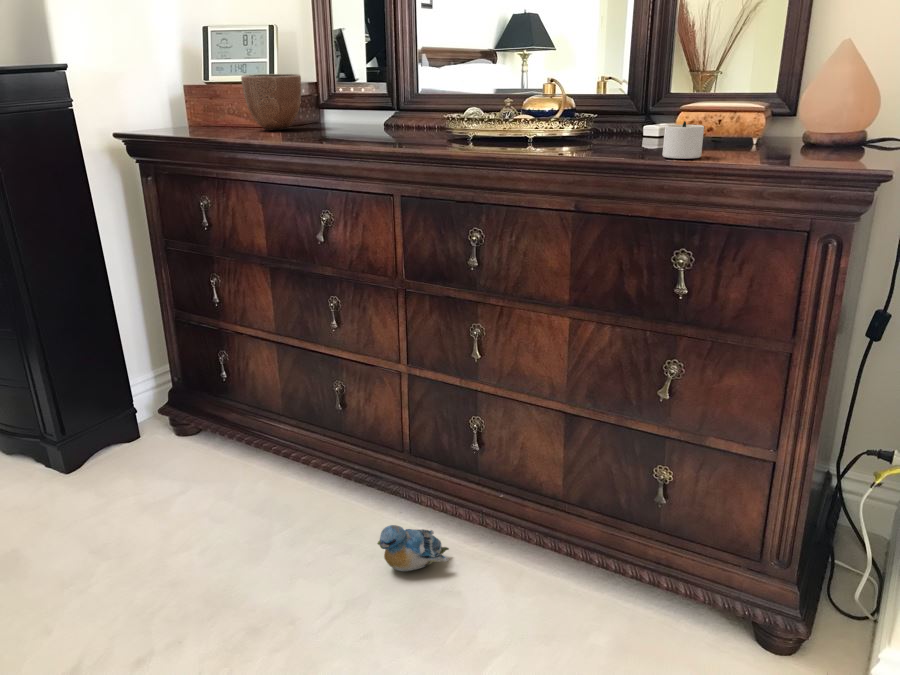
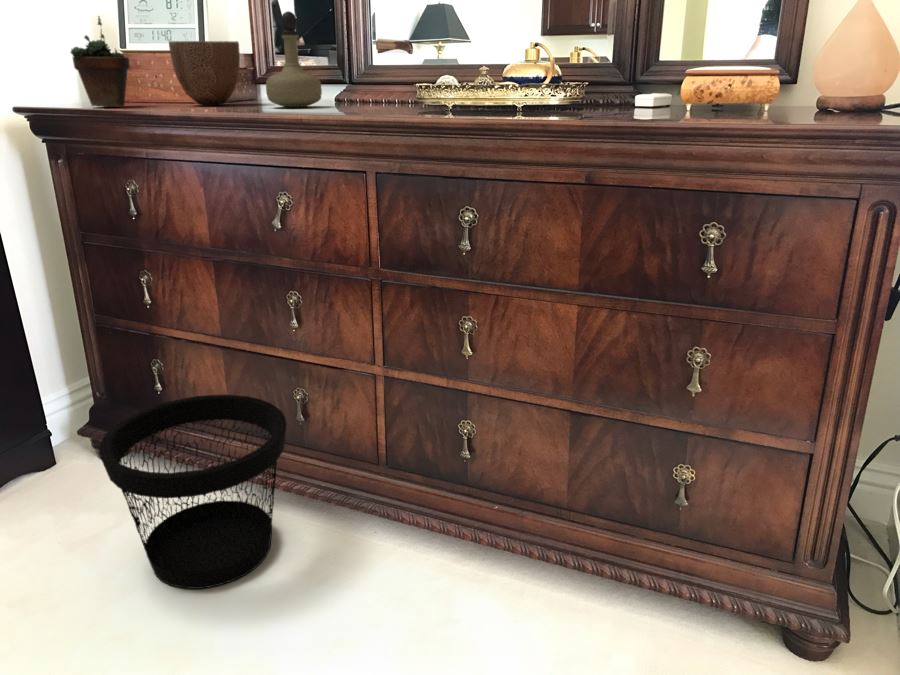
perfume bottle: none [319,51,368,134] -> present [266,11,322,107]
succulent plant: none [160,55,209,133] -> present [71,16,130,107]
candle: present [663,121,704,159] -> none [687,80,744,121]
wastebasket: none [166,384,323,548] -> present [99,395,286,589]
plush toy: present [377,525,449,571] -> none [362,550,443,601]

